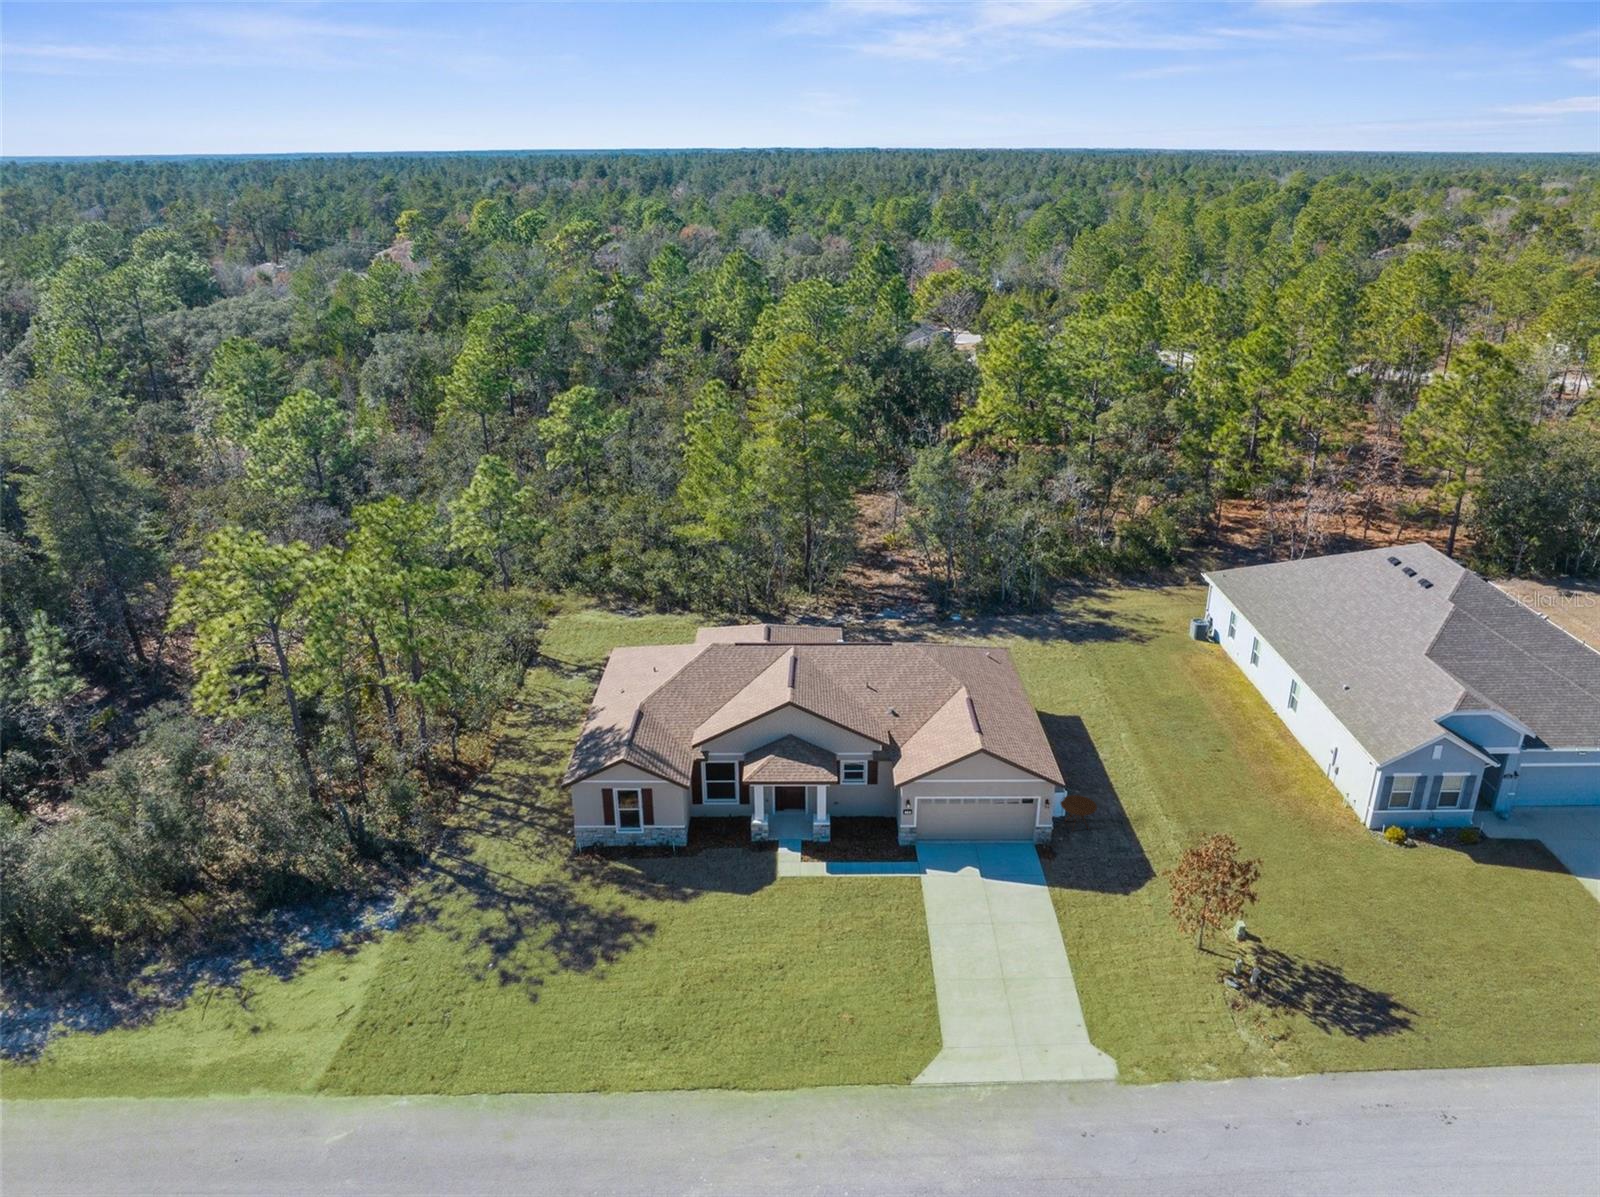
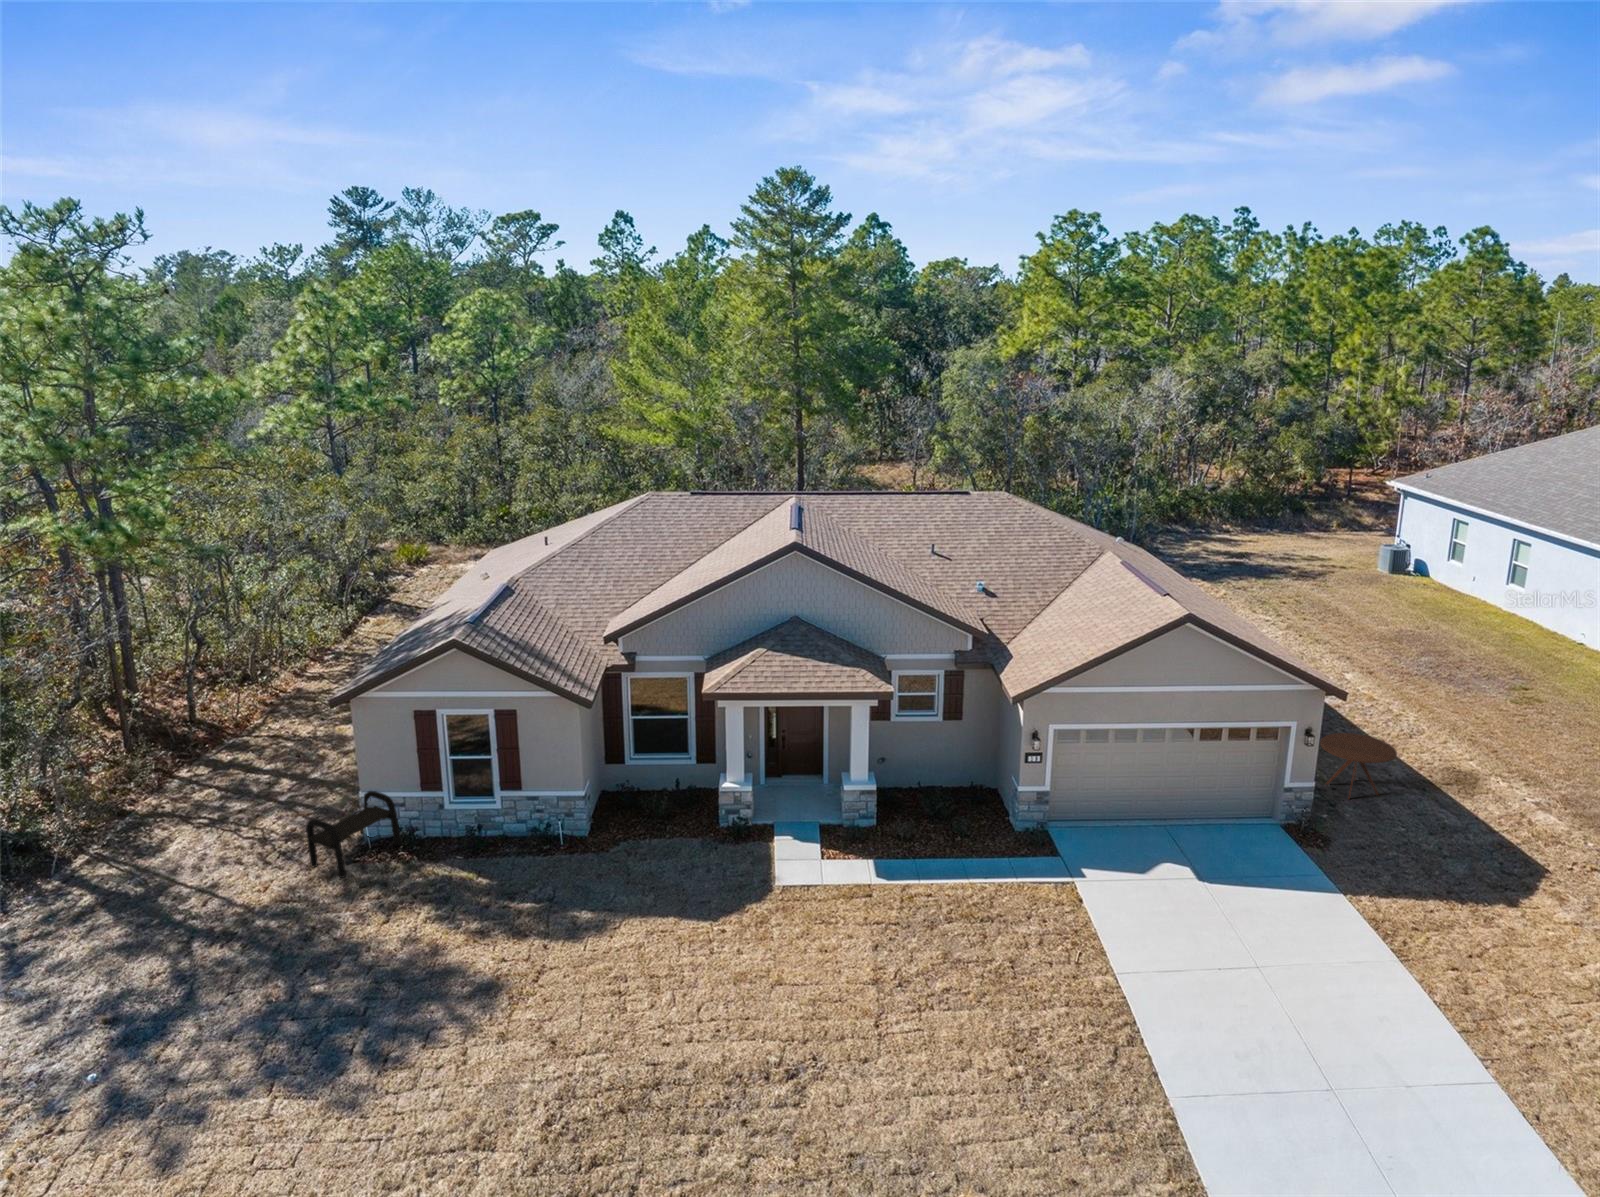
bench: none [552,825,595,870] -> present [306,791,401,878]

